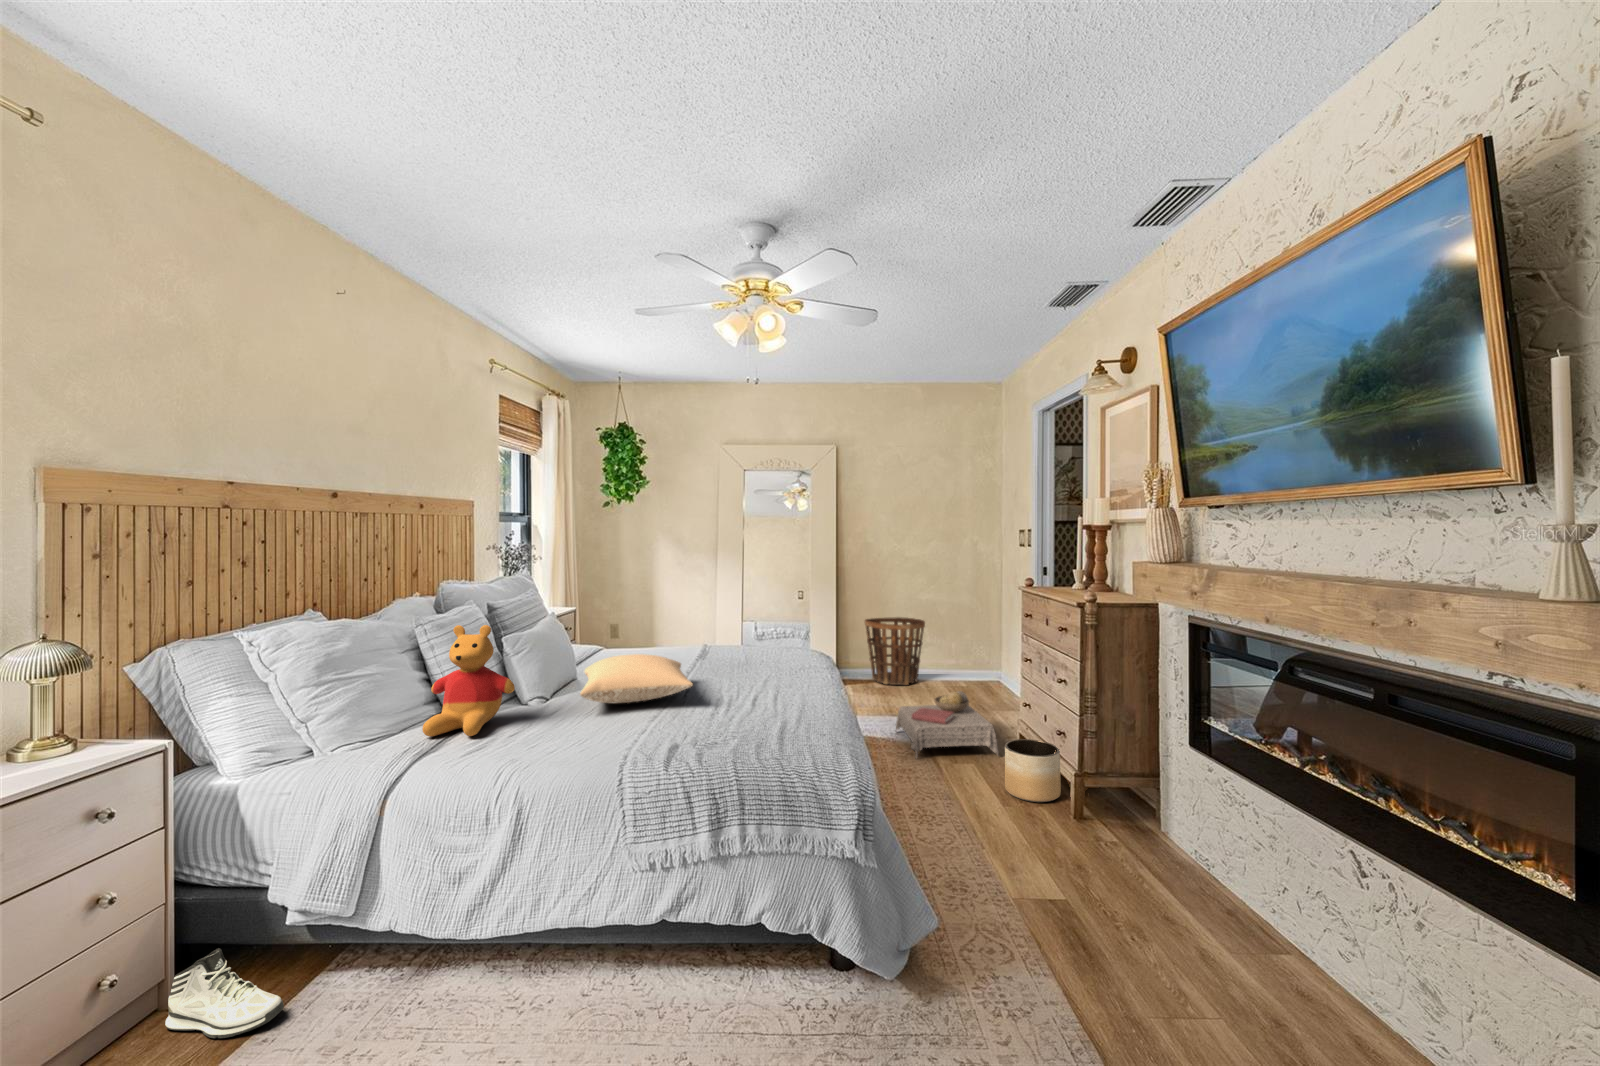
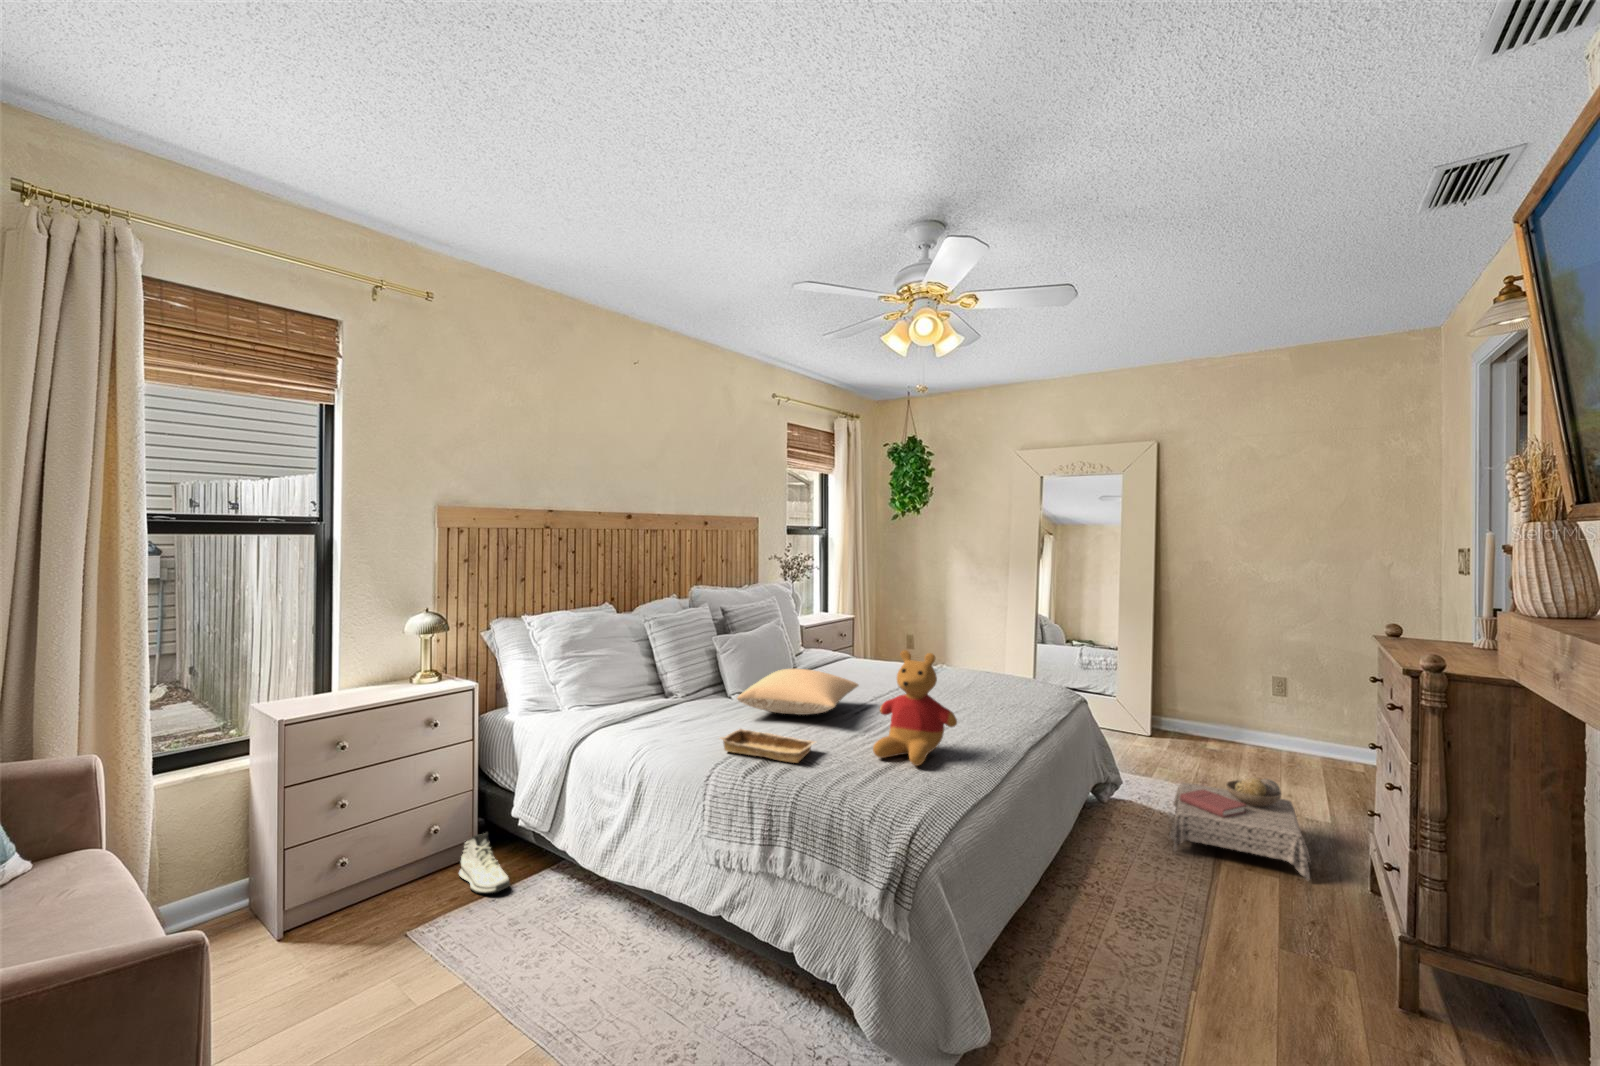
basket: present [865,617,925,685] -> none [1190,666,1283,760]
stuffed bear: present [422,625,515,736] -> present [873,650,957,766]
tray: none [608,720,708,749] -> present [721,729,815,763]
planter: present [1005,739,1061,802] -> none [1277,861,1371,964]

